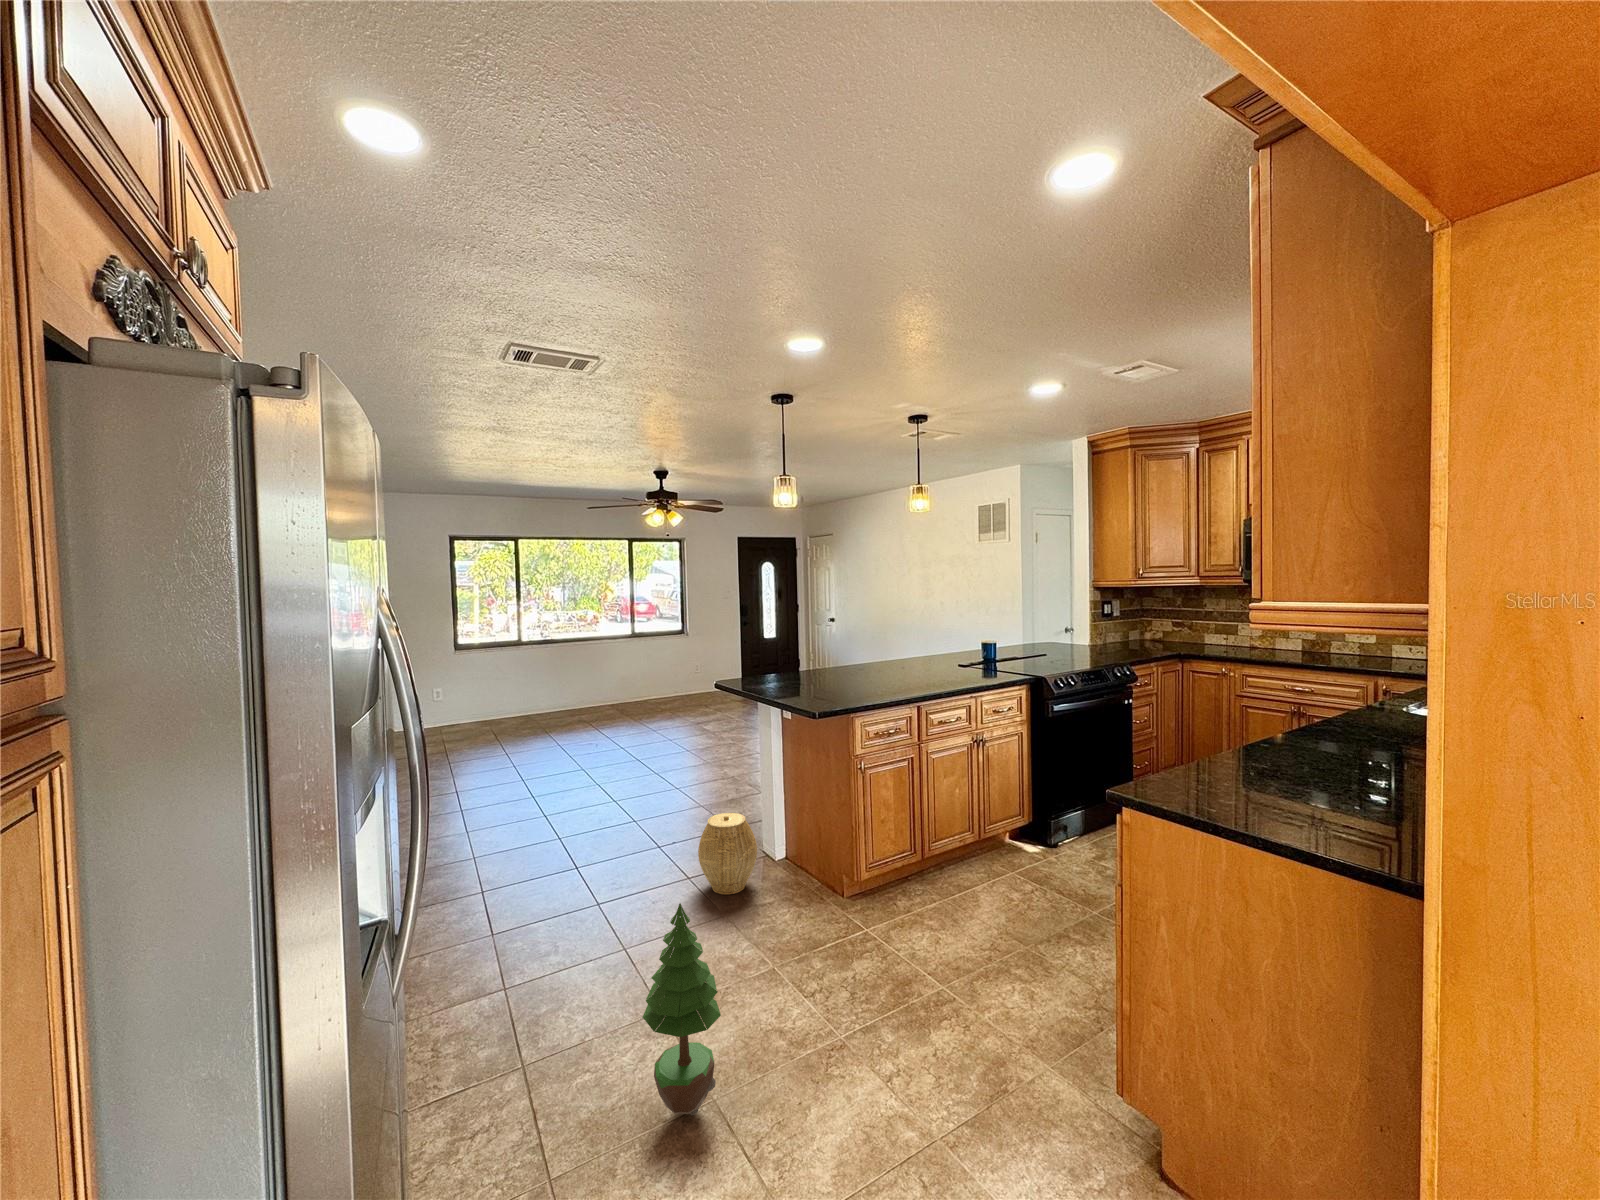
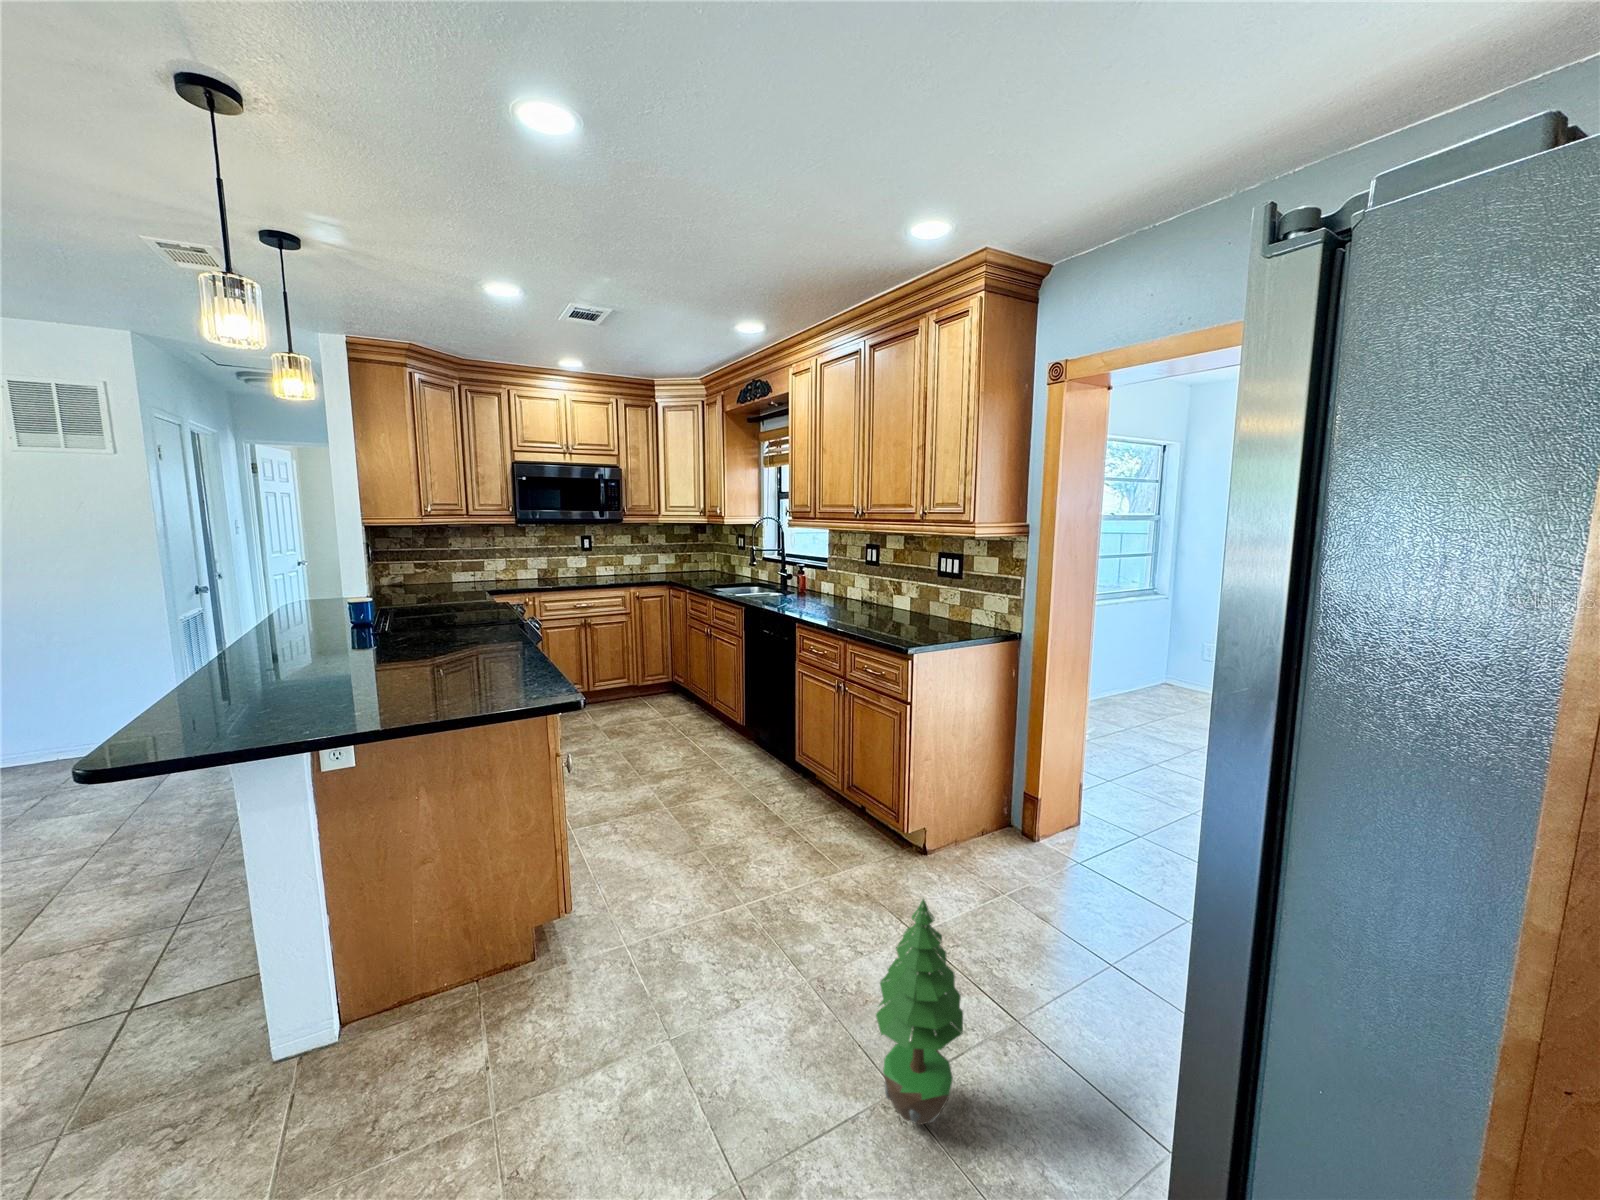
woven basket: present [698,813,757,895] -> none [316,964,451,1137]

